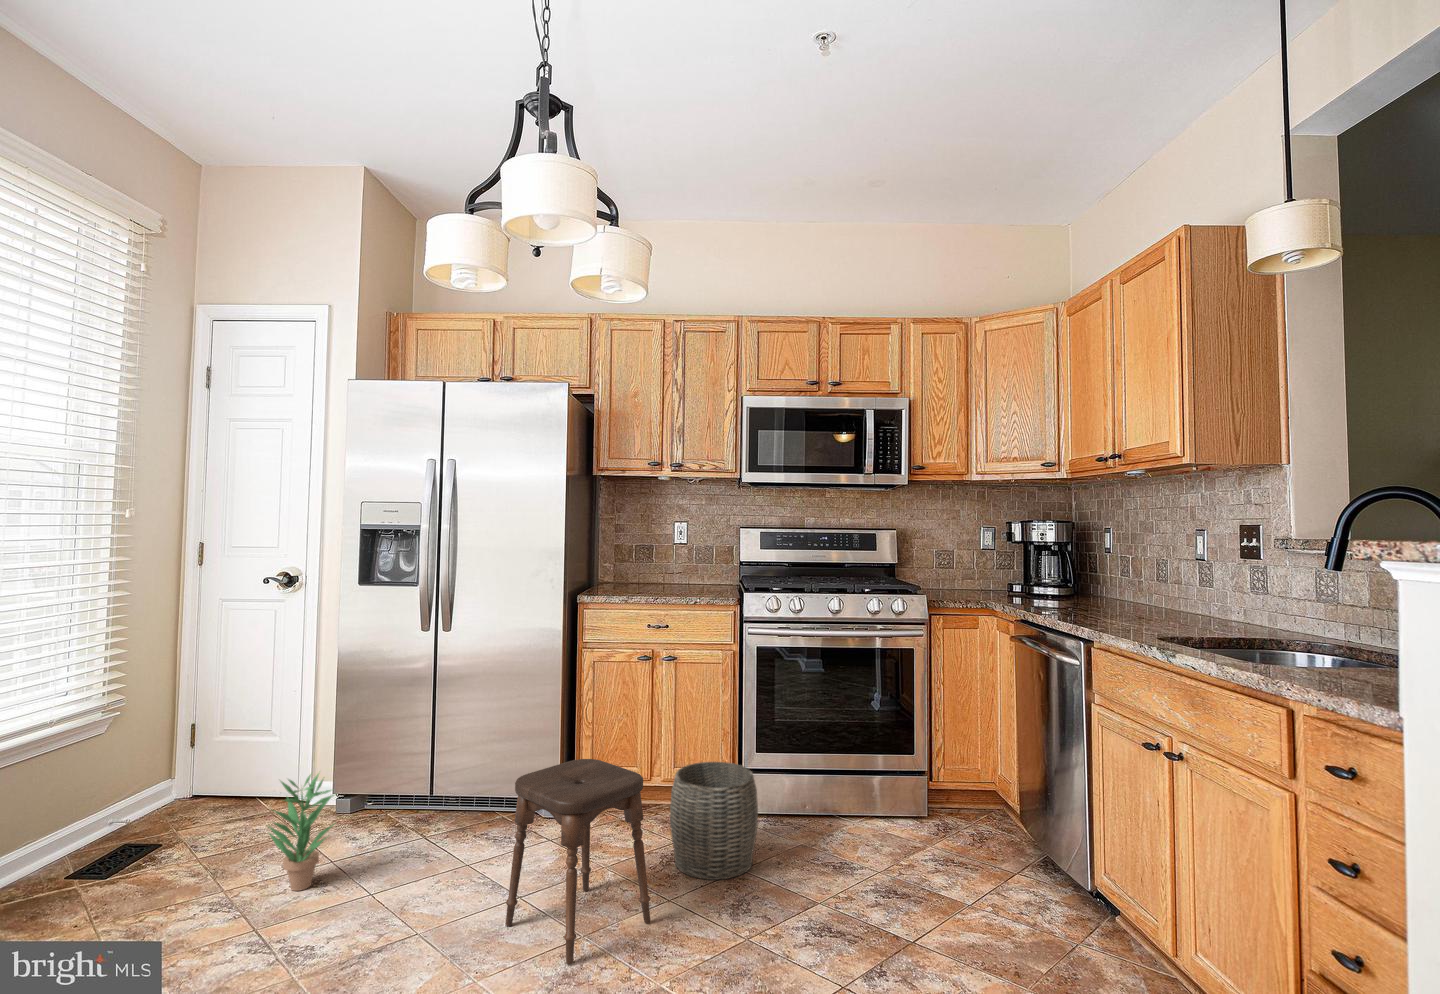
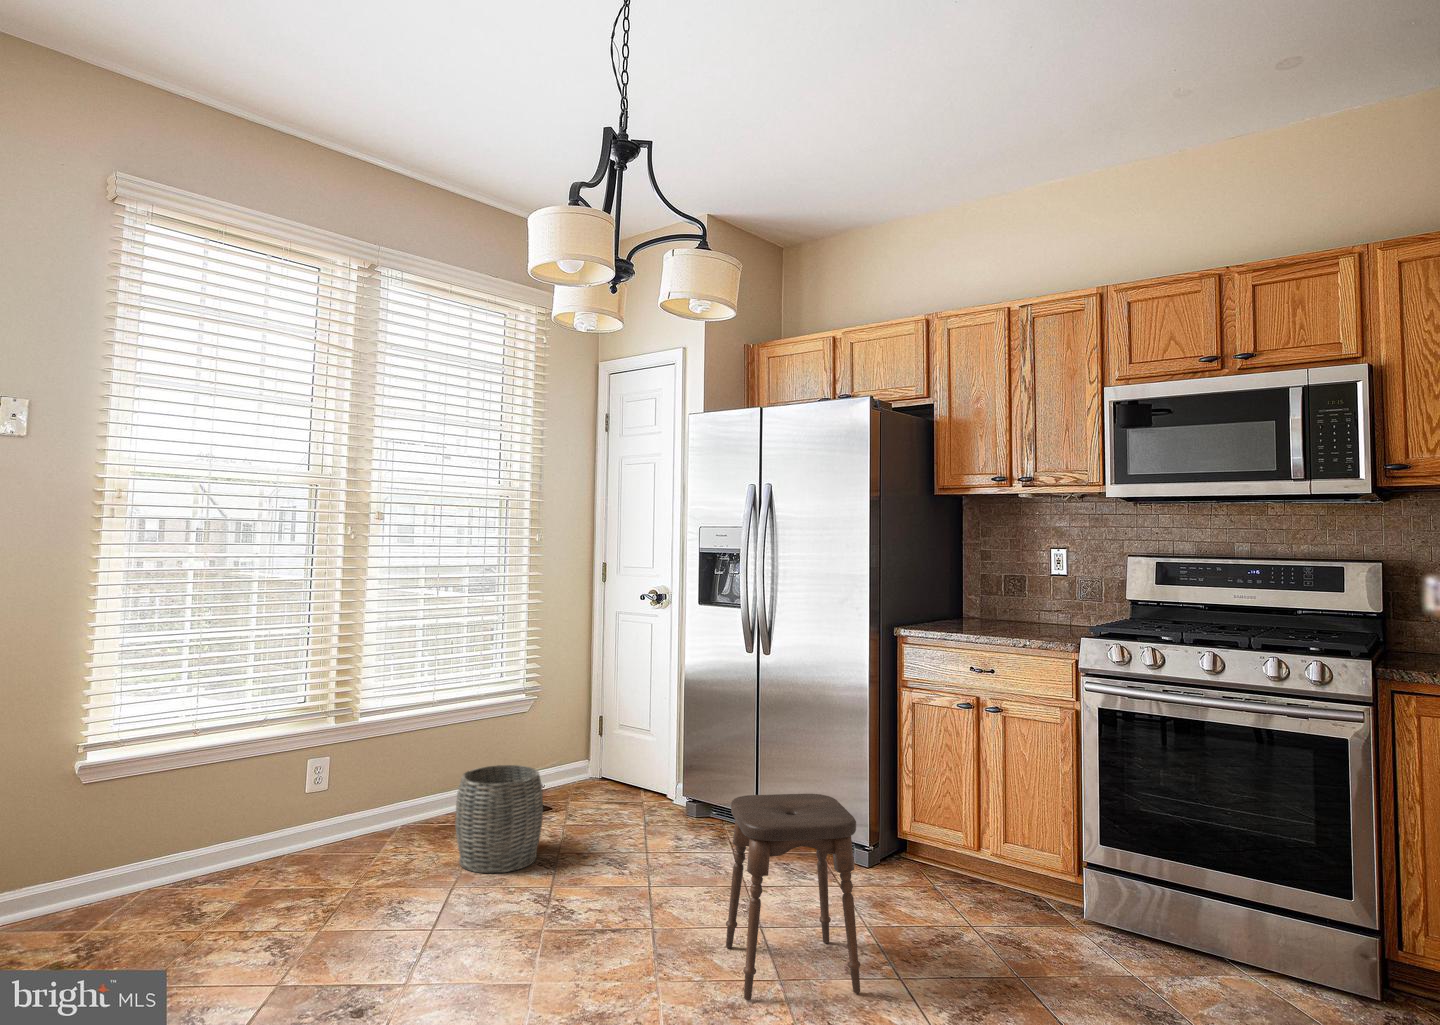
woven basket: present [670,762,758,880] -> present [455,765,543,873]
potted plant: present [269,774,334,891] -> none [582,760,638,867]

